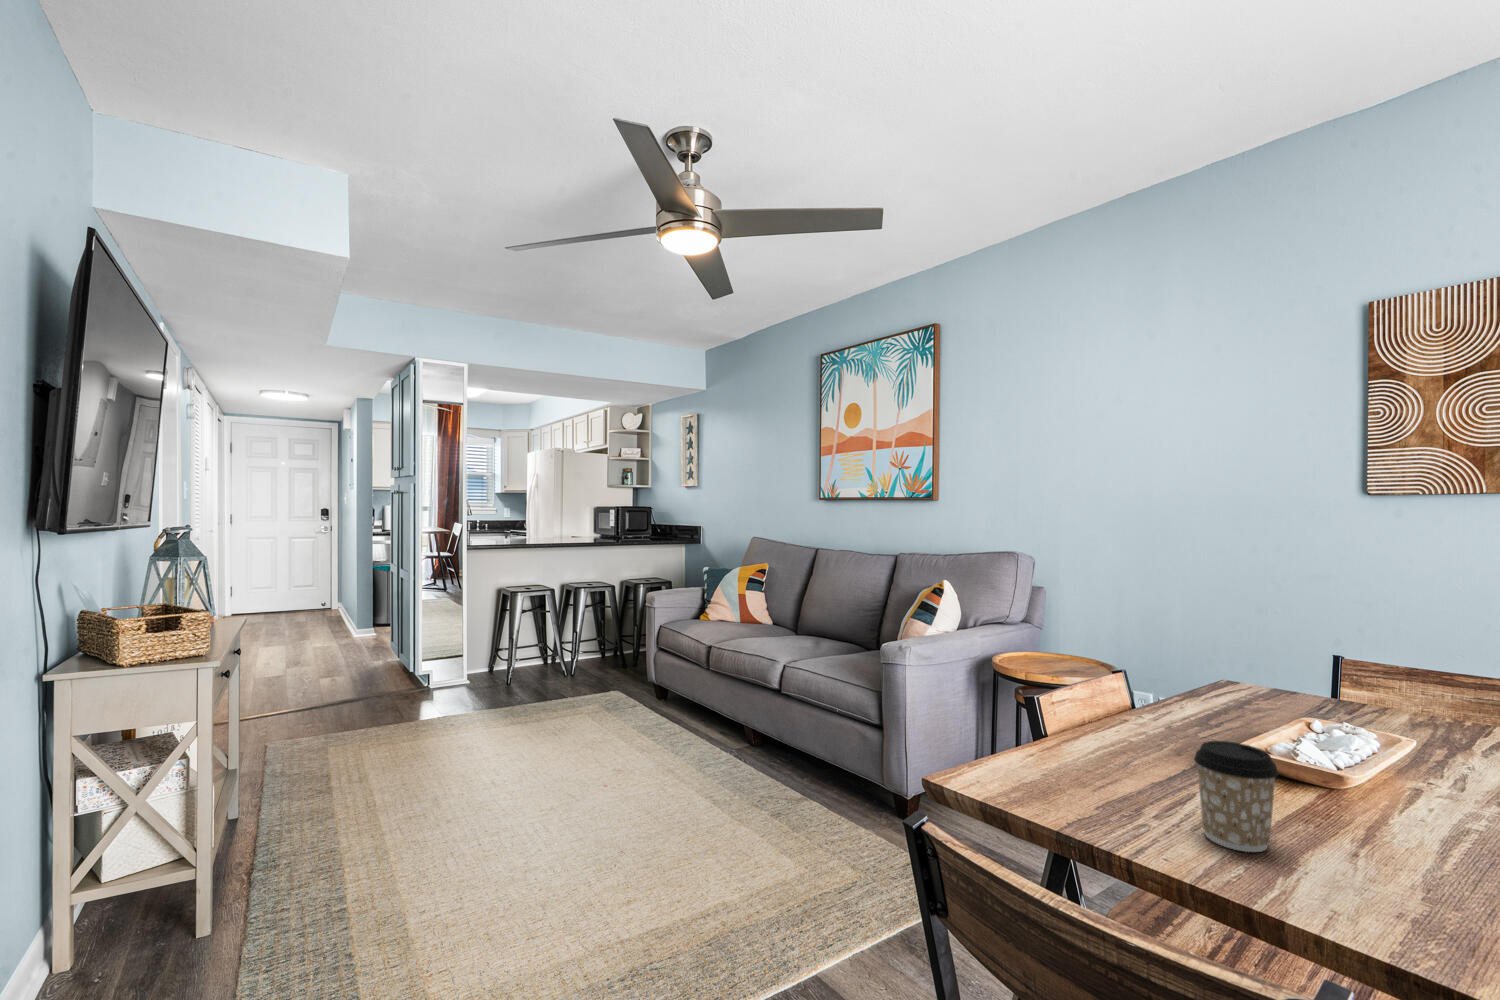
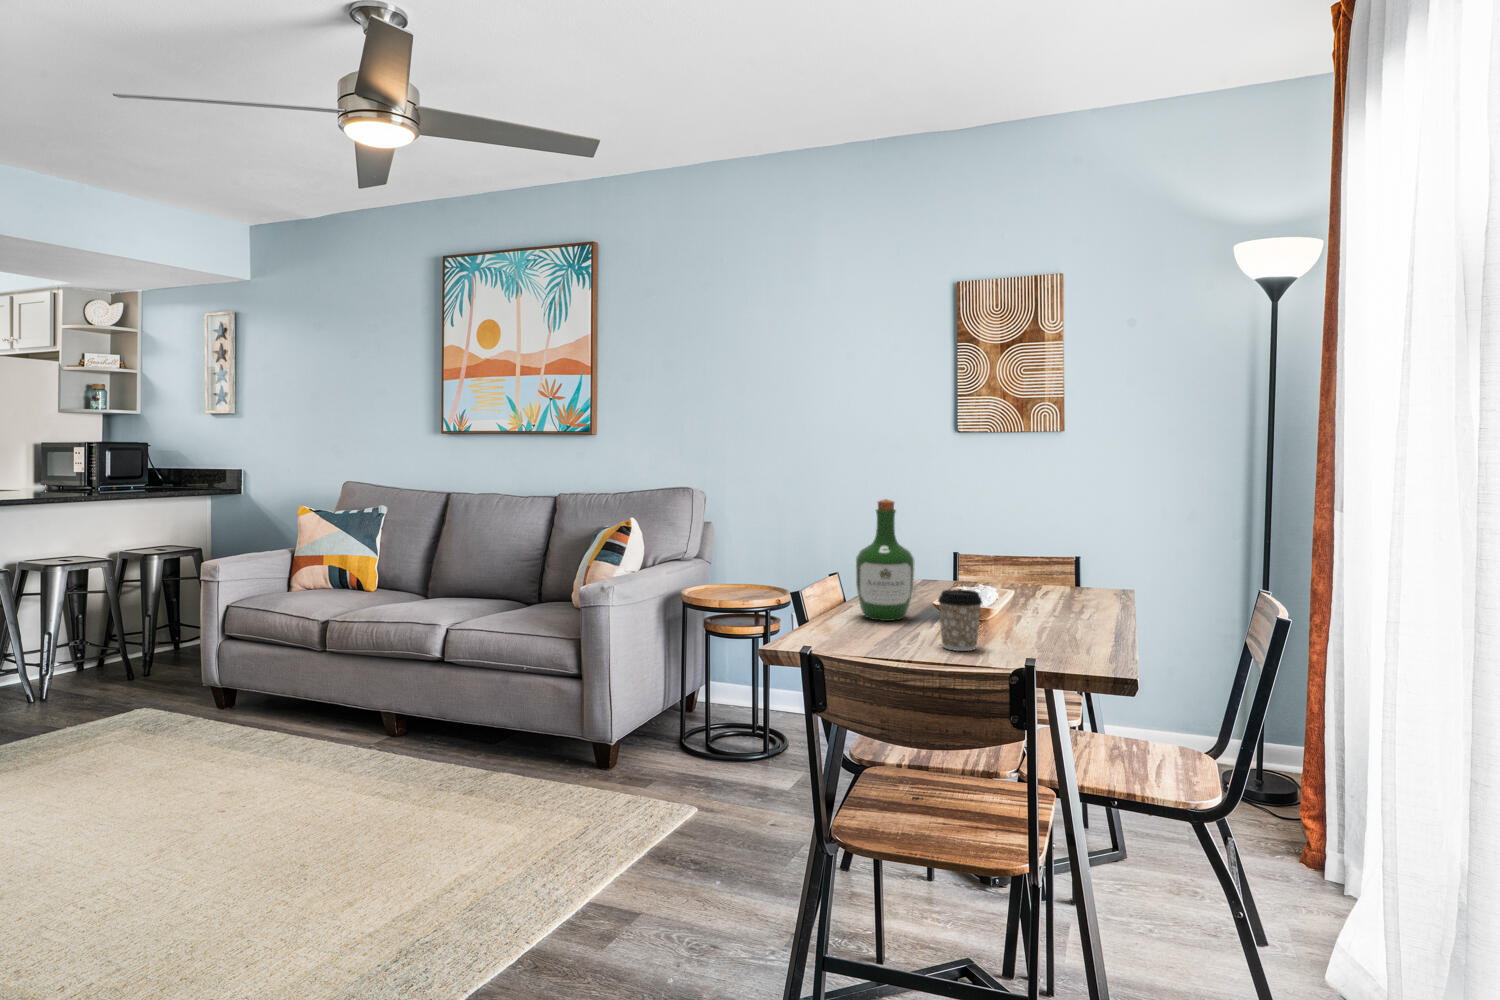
wine bottle: none [1107,587,1199,761] -> present [856,499,915,621]

